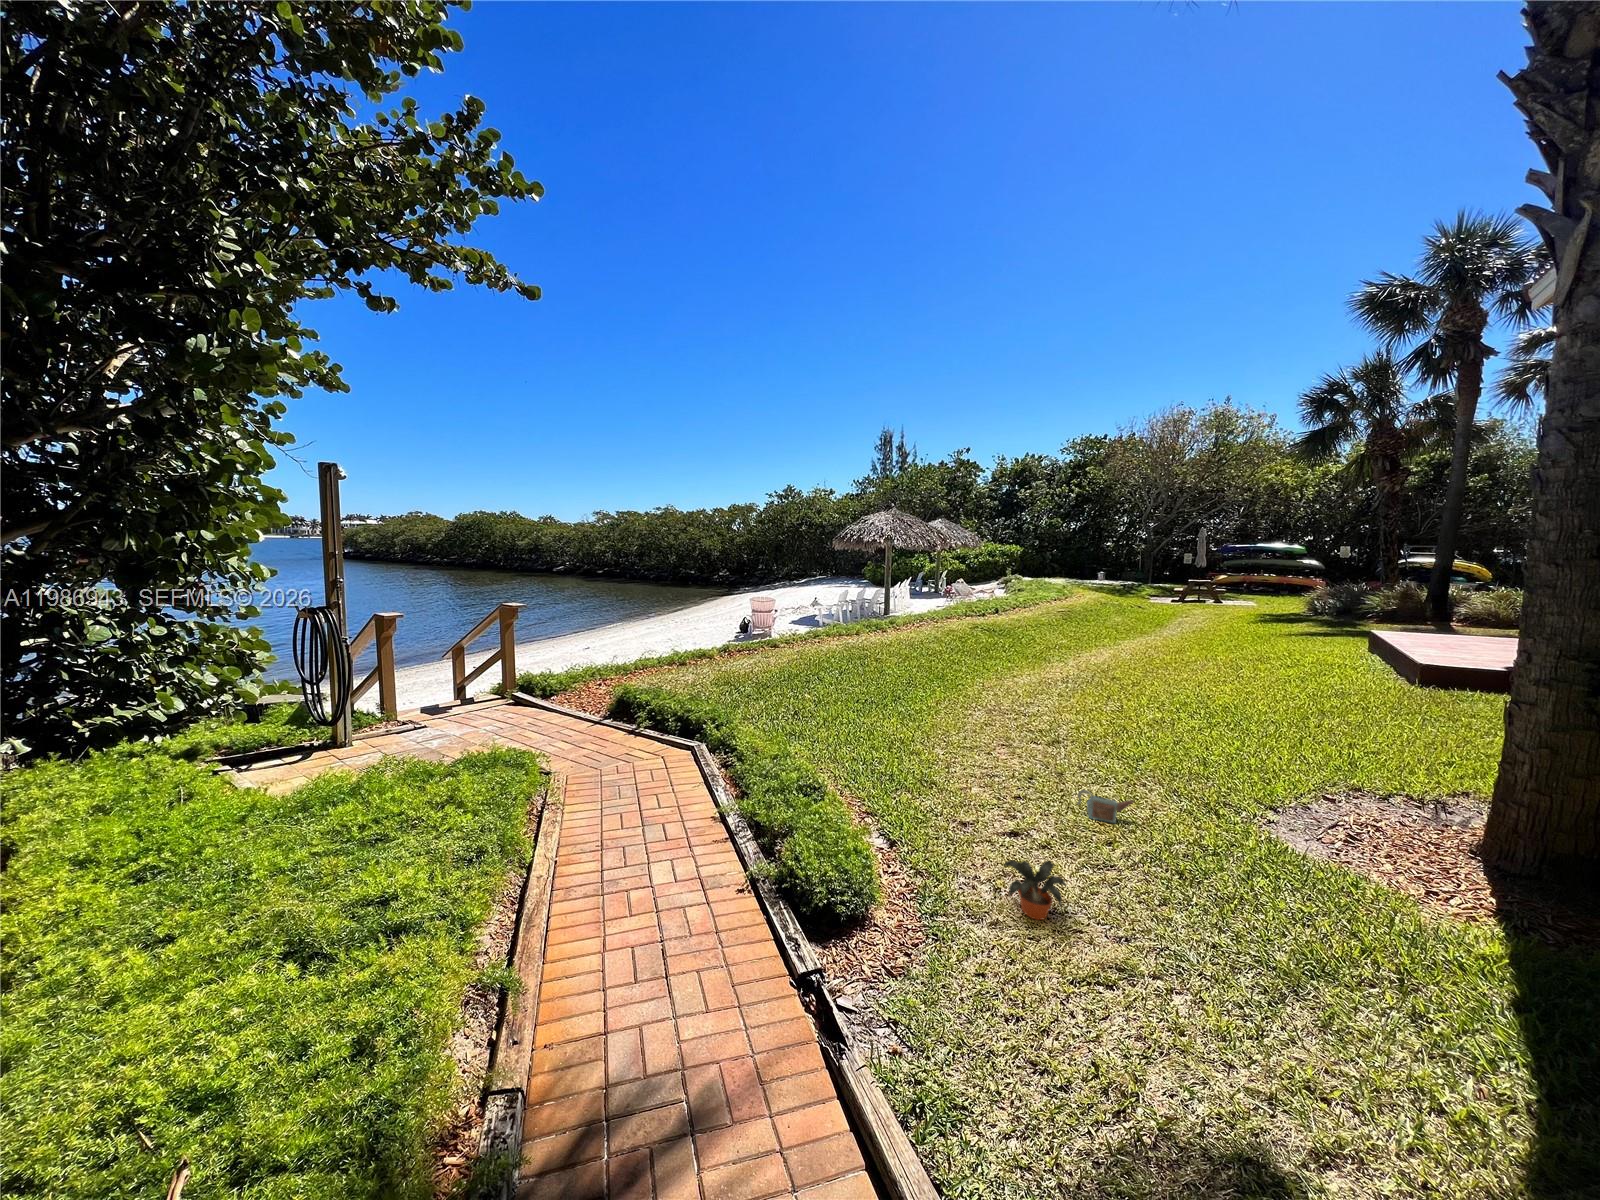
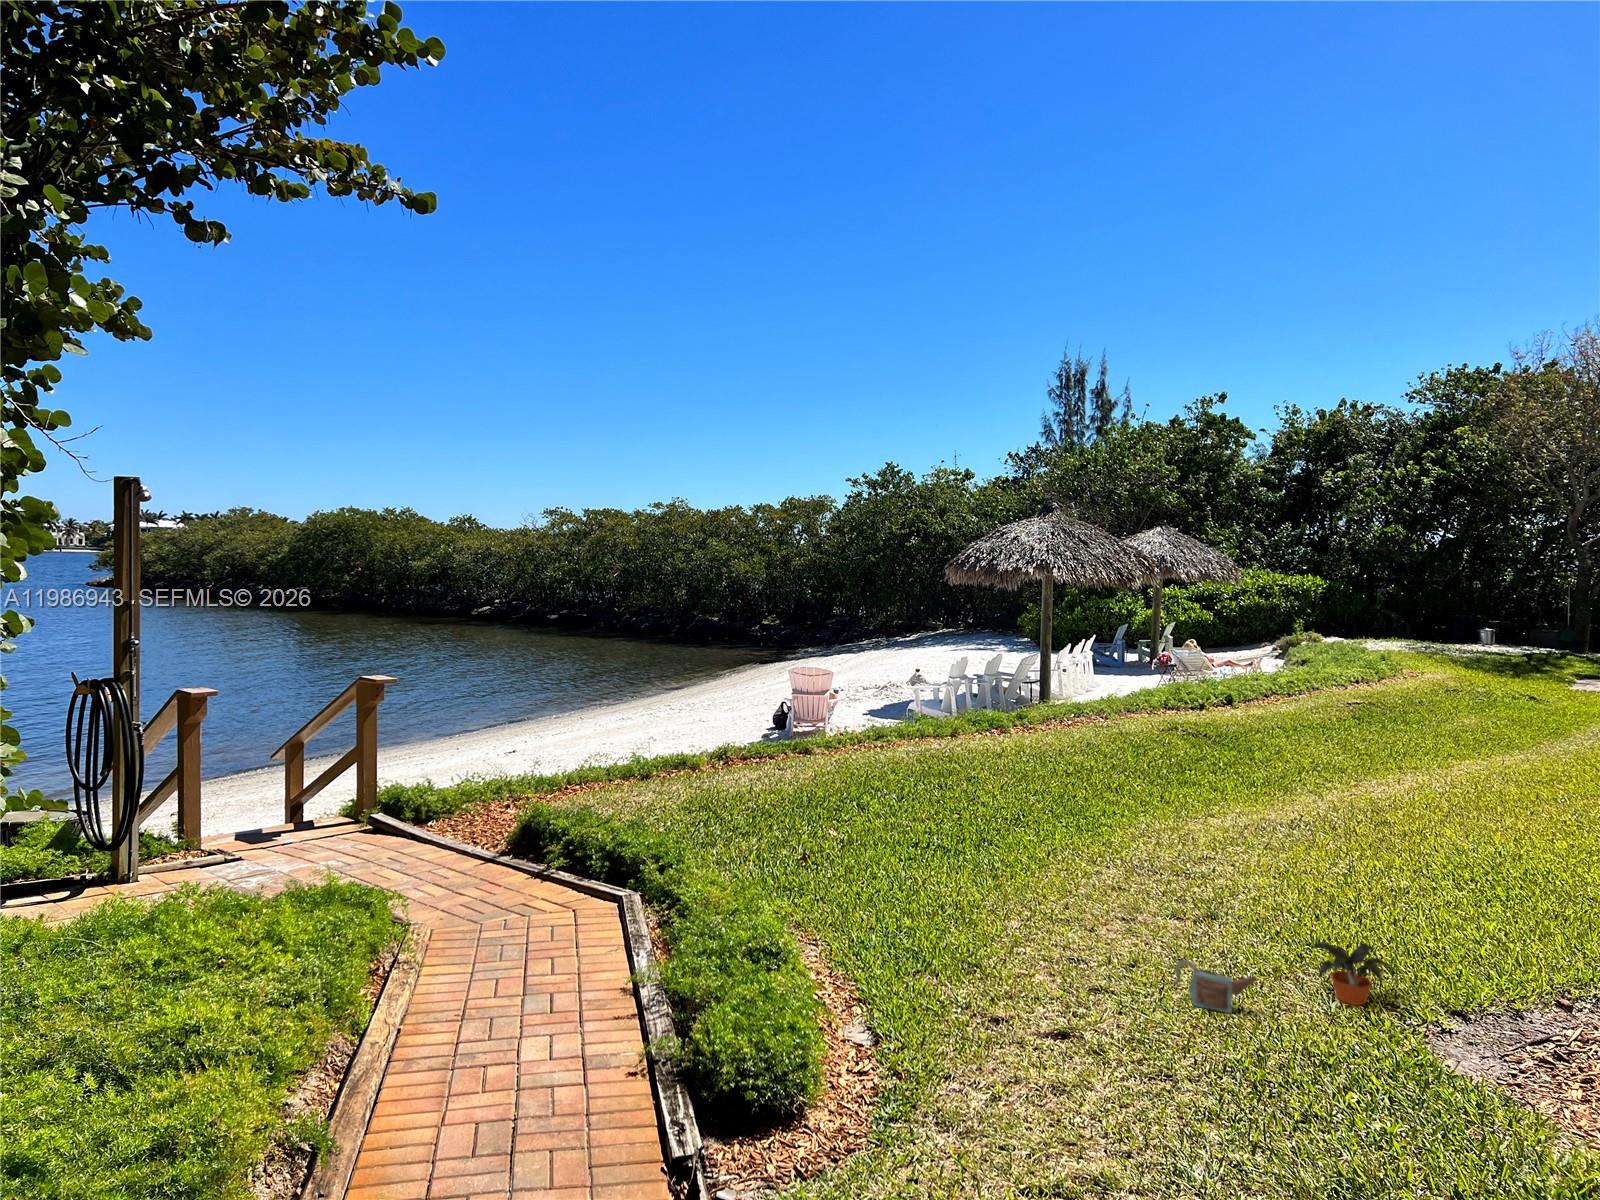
potted plant: present [1004,860,1066,920] -> present [1313,942,1387,1005]

